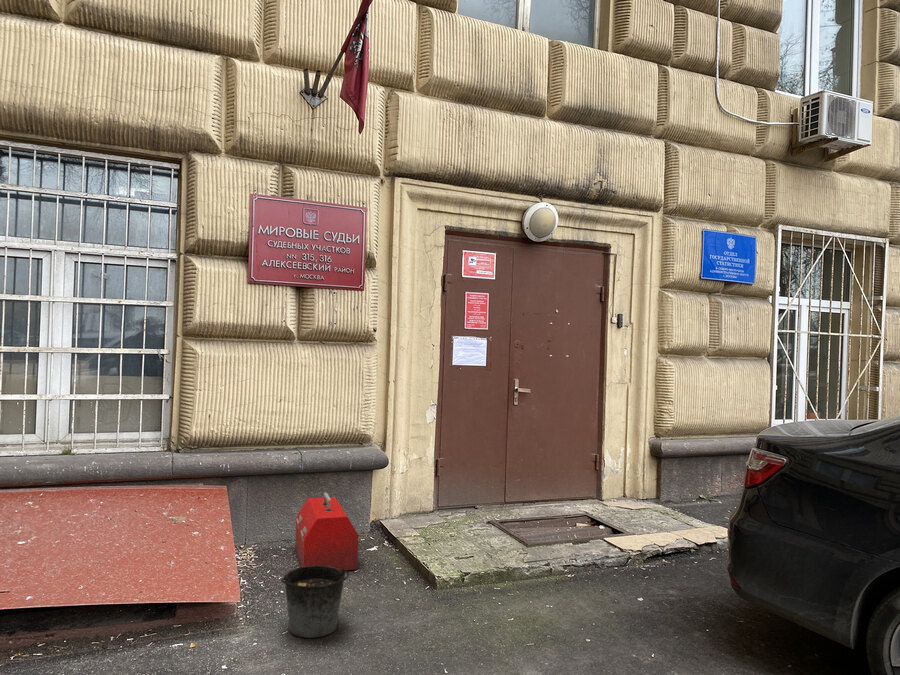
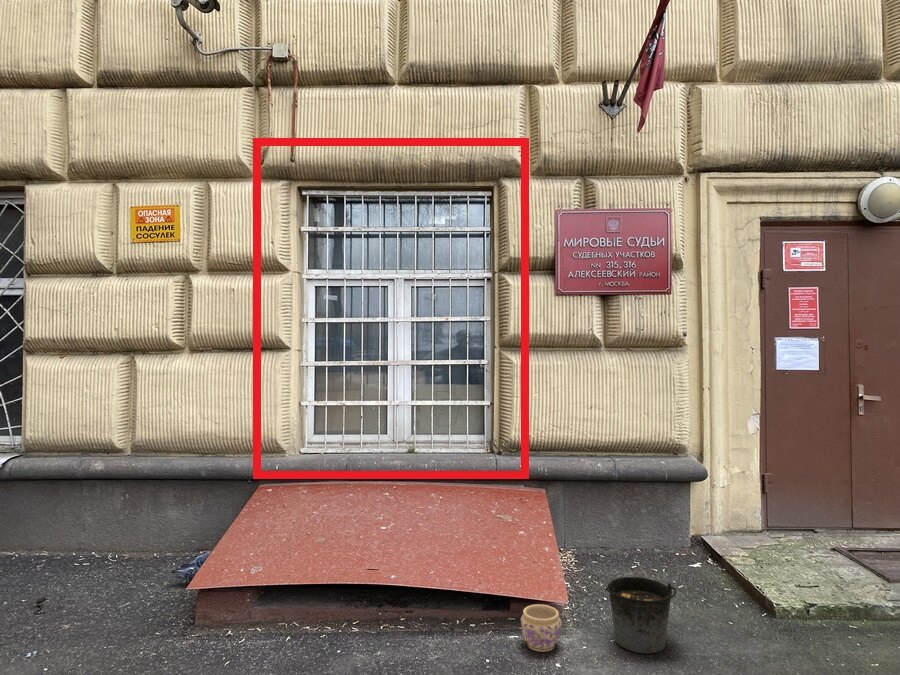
toolbox: present [295,493,359,570] -> none [611,501,680,584]
planter: none [190,605,234,654] -> present [521,604,562,653]

